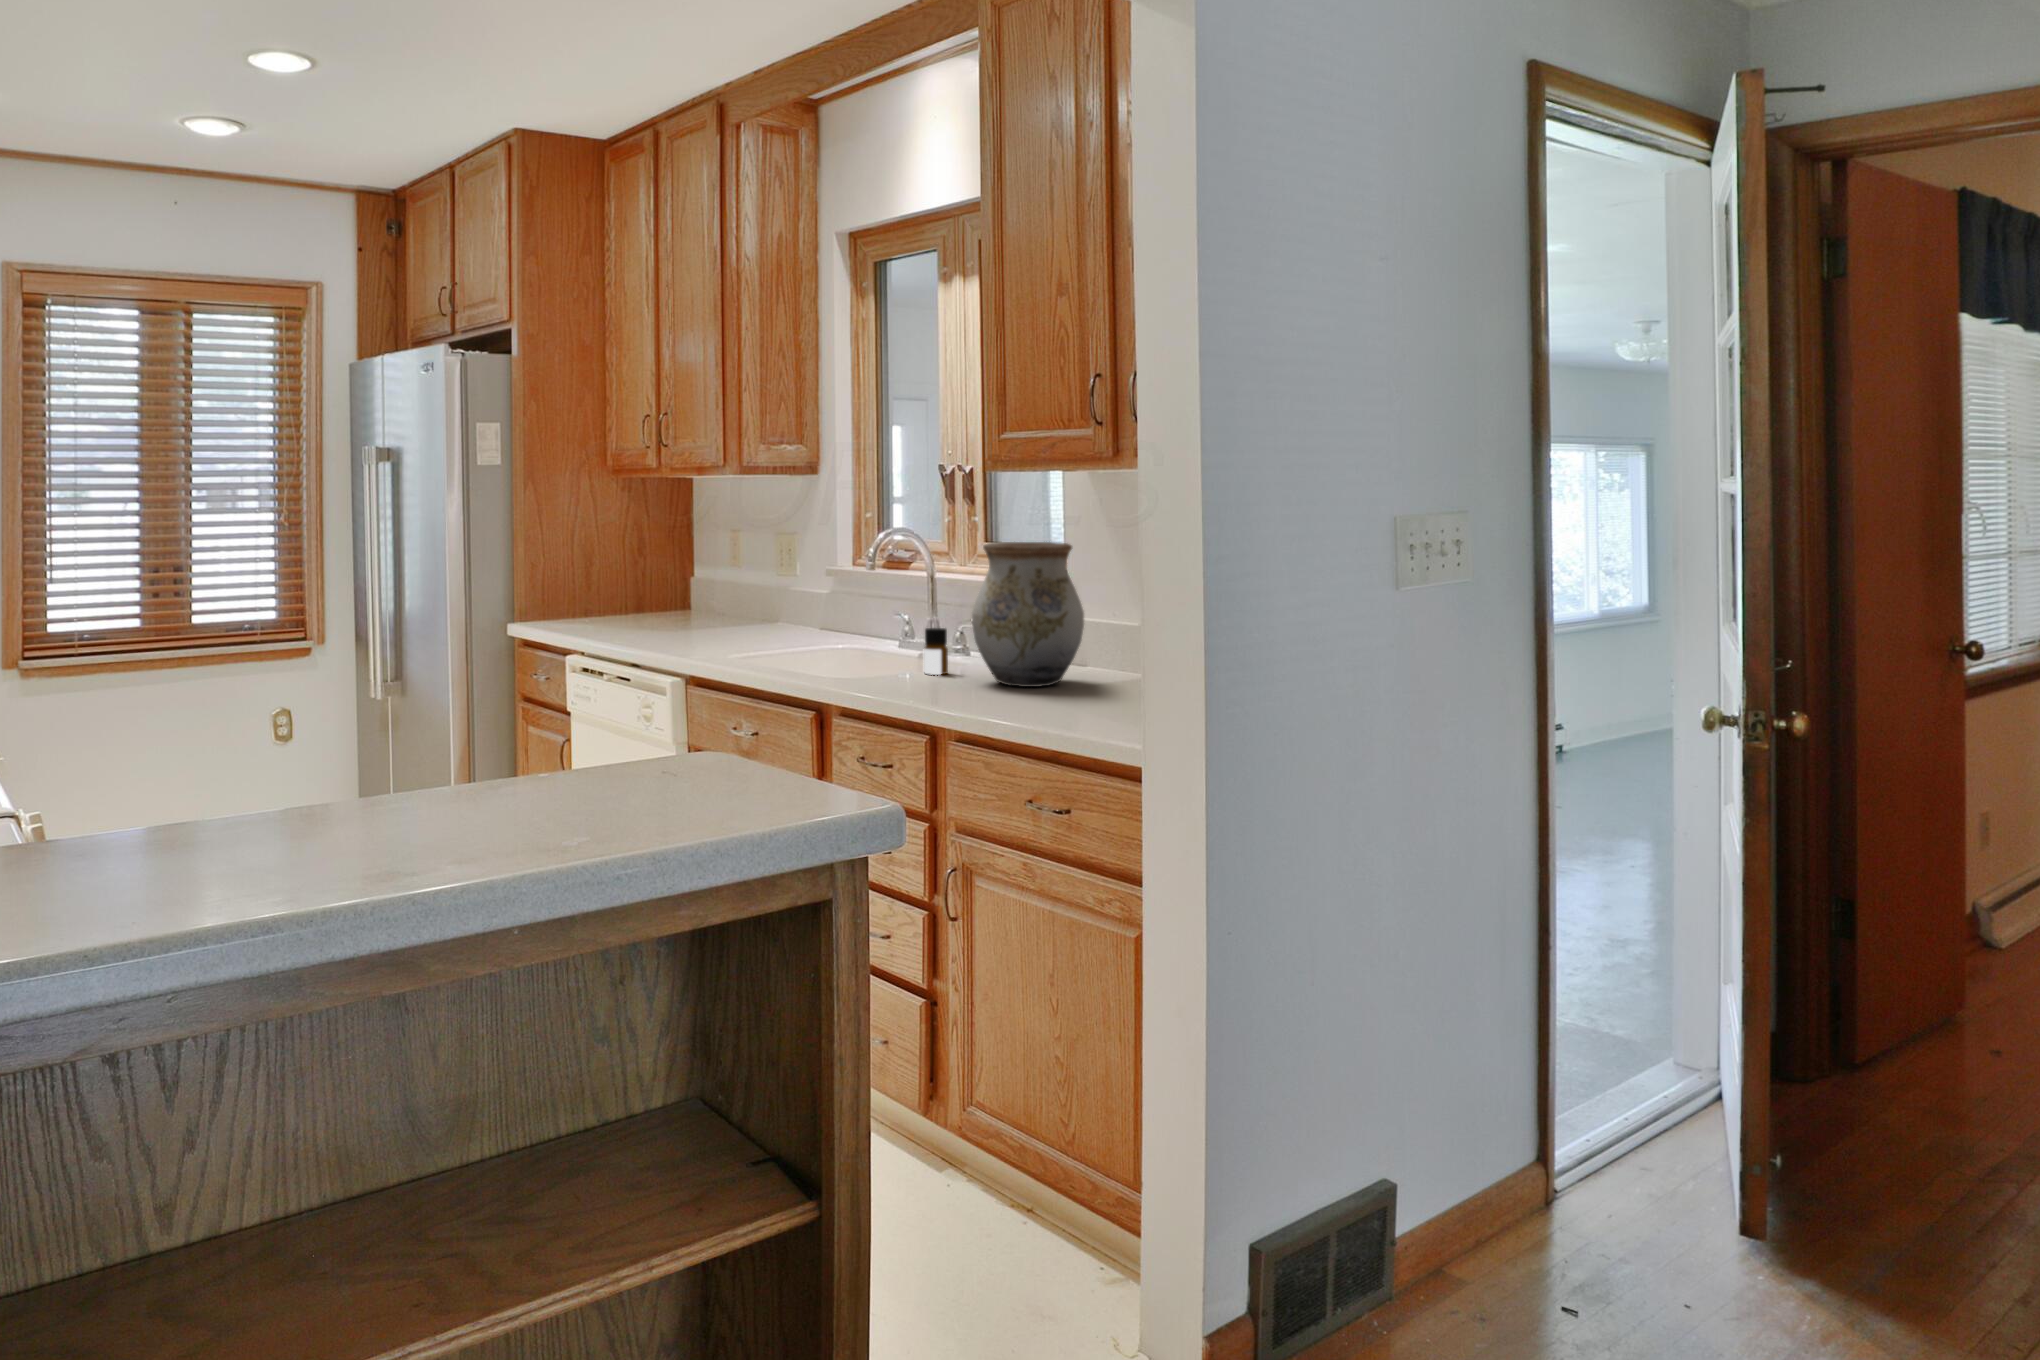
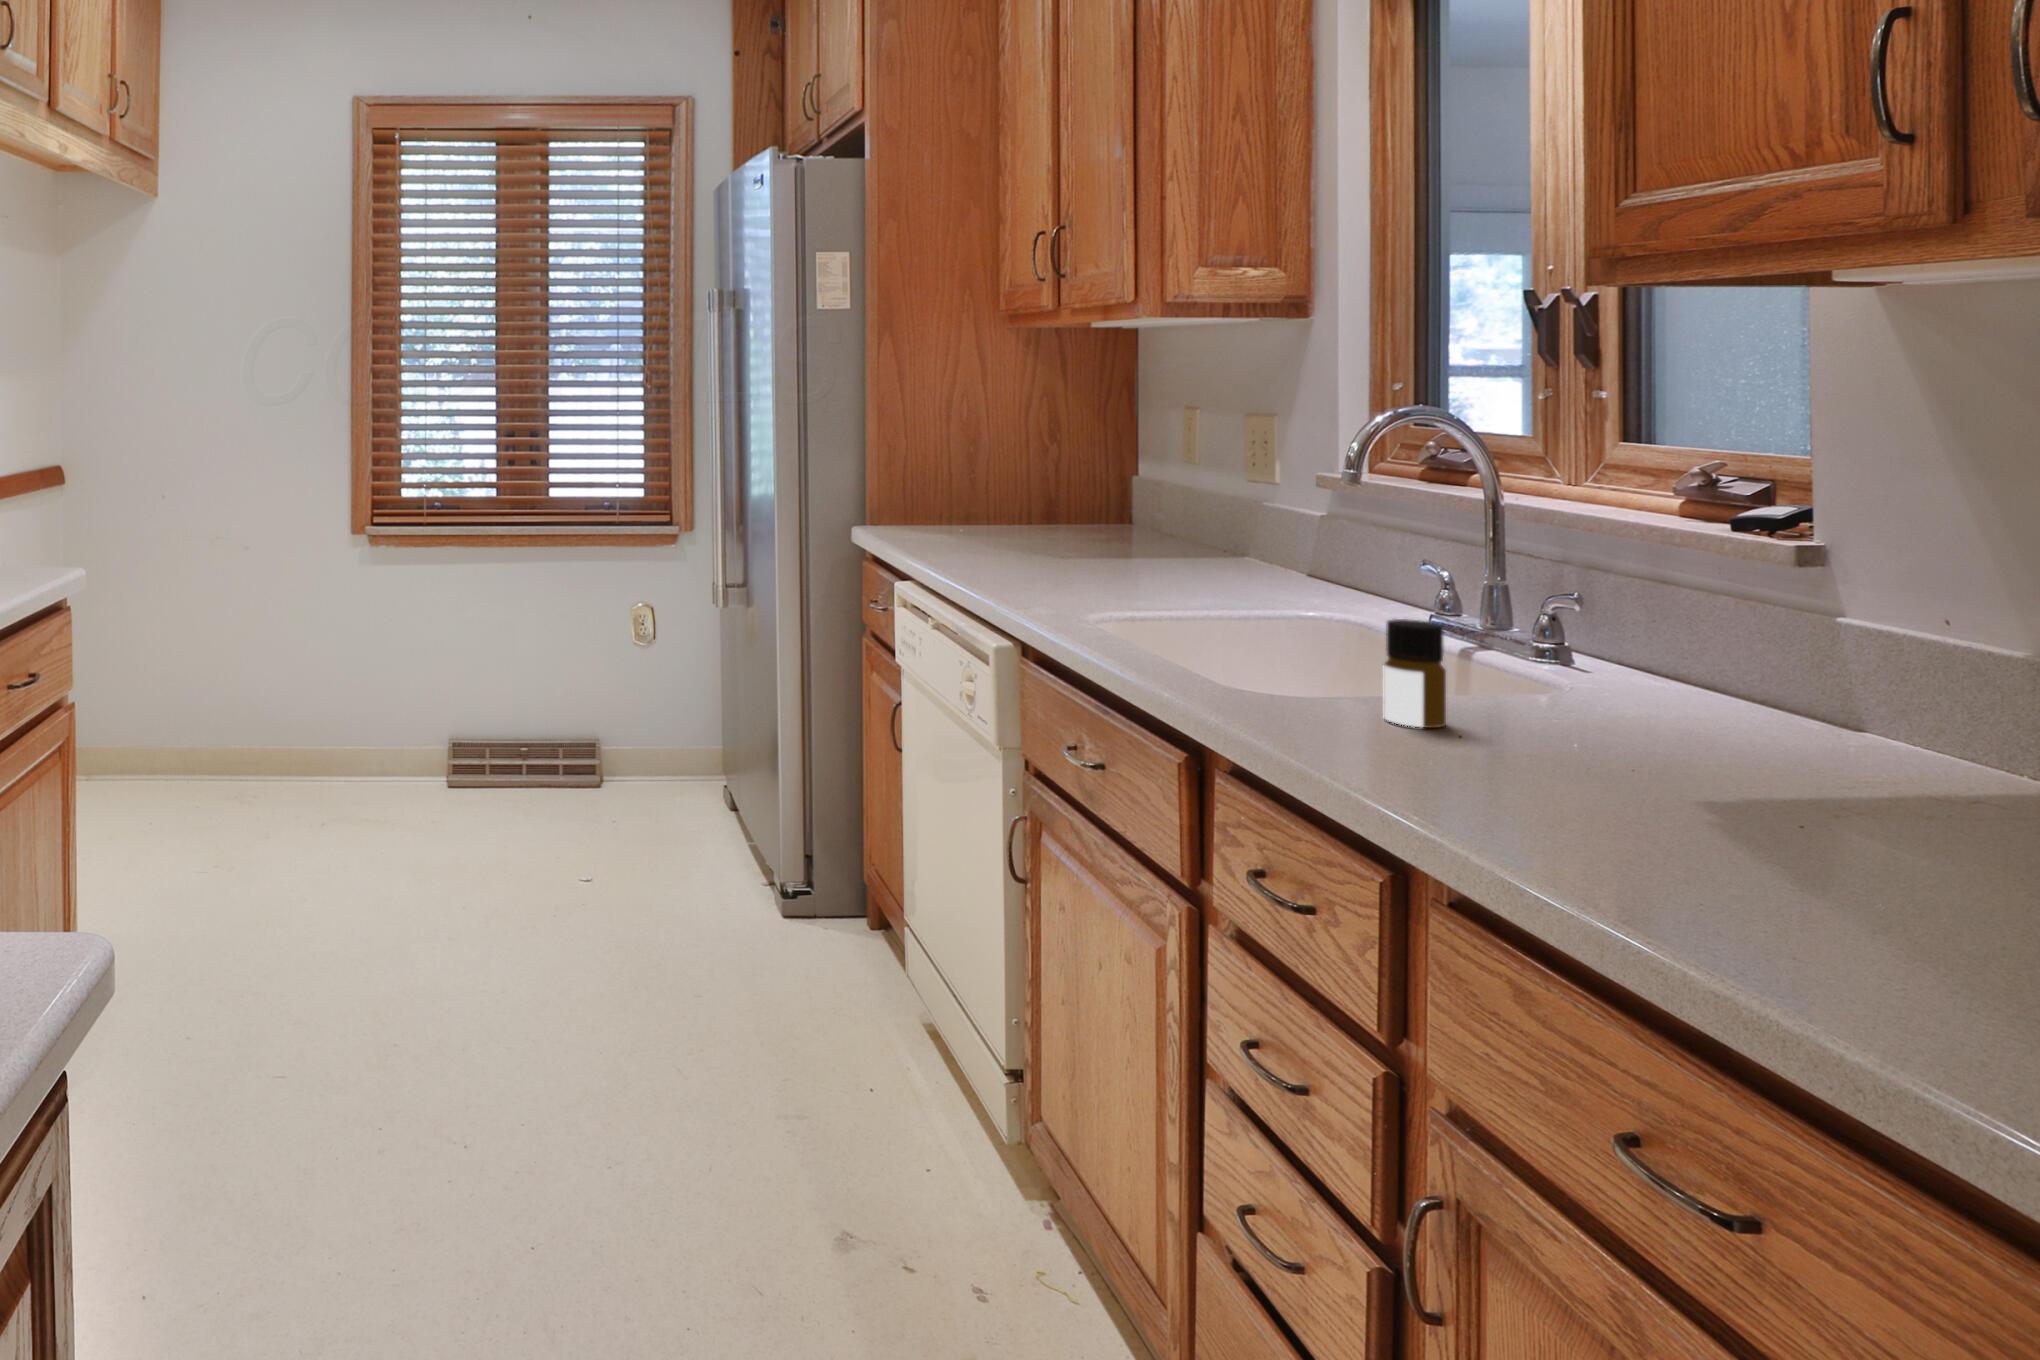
vase: present [972,542,1084,687] -> none [1478,439,1836,817]

